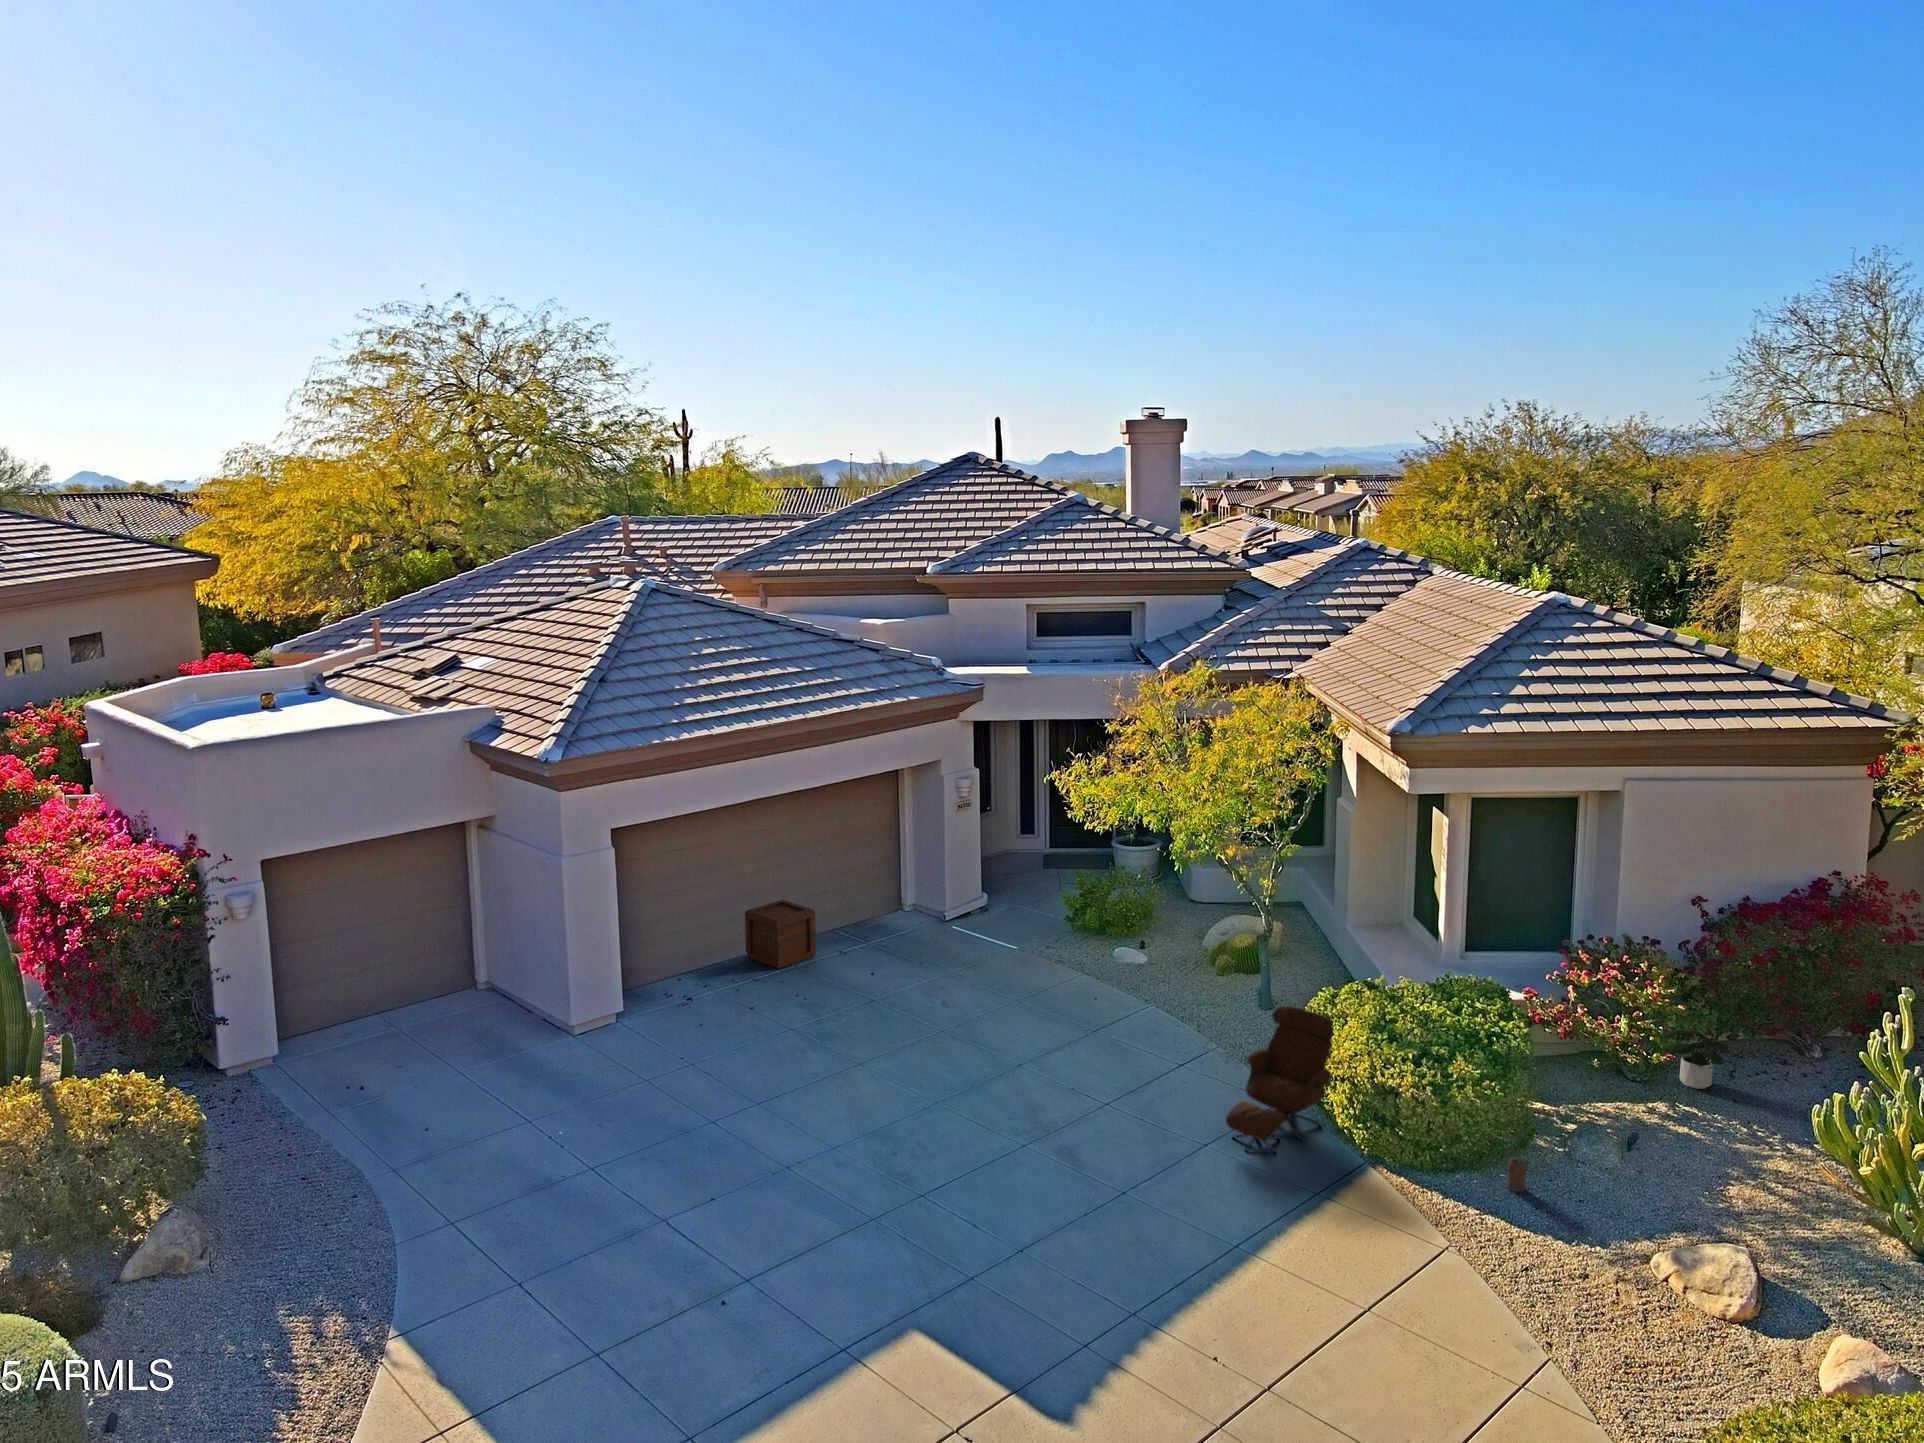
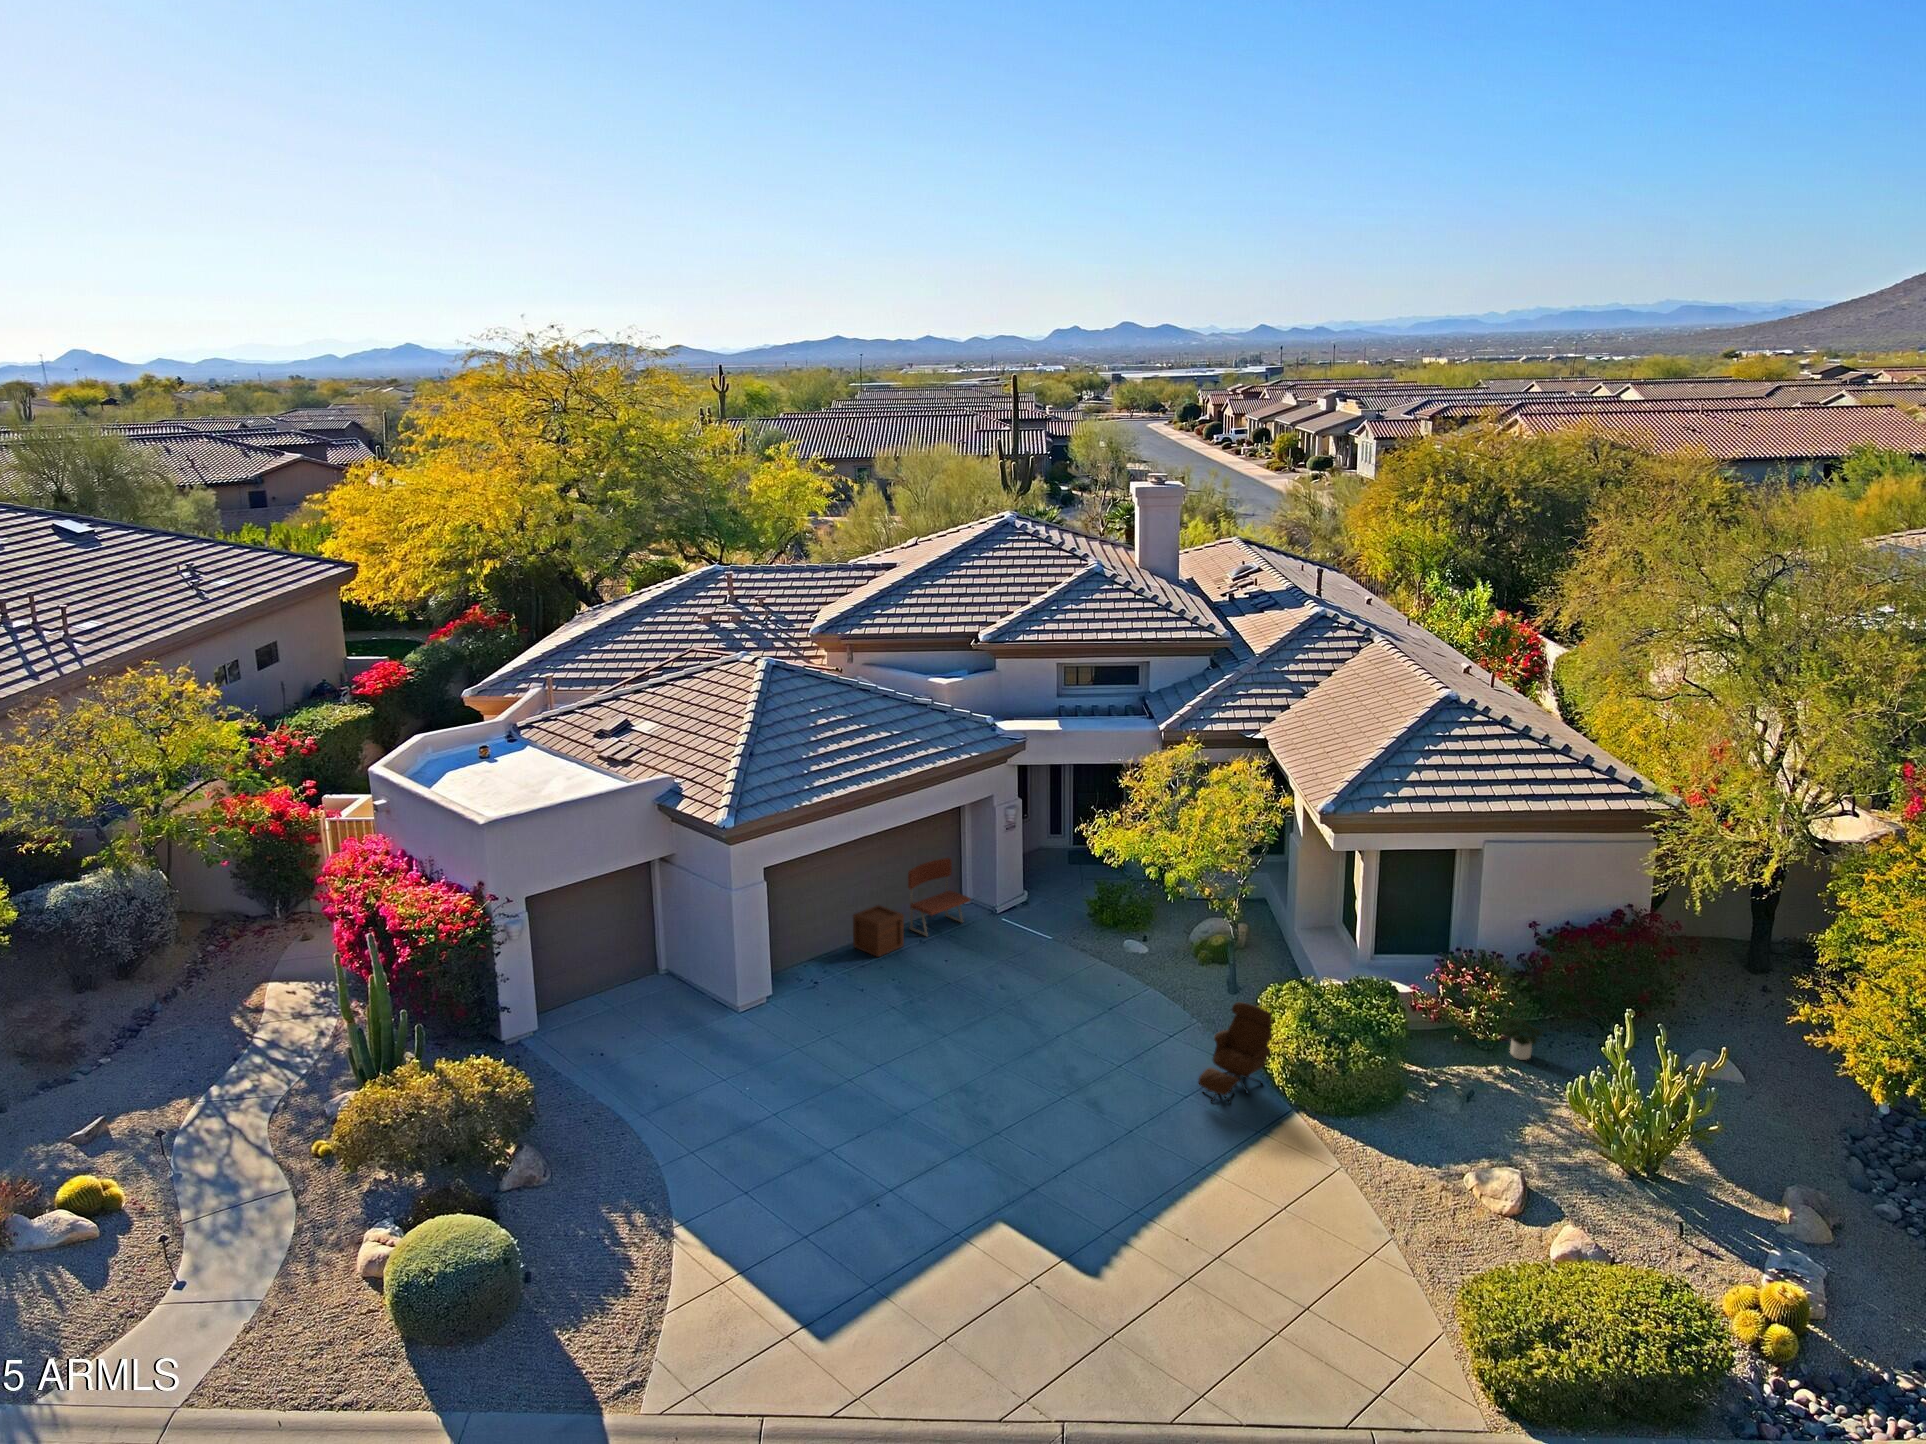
bench: none [823,840,910,944] -> present [908,858,971,936]
watering can: present [1503,1150,1531,1192] -> none [1380,1105,1400,1132]

